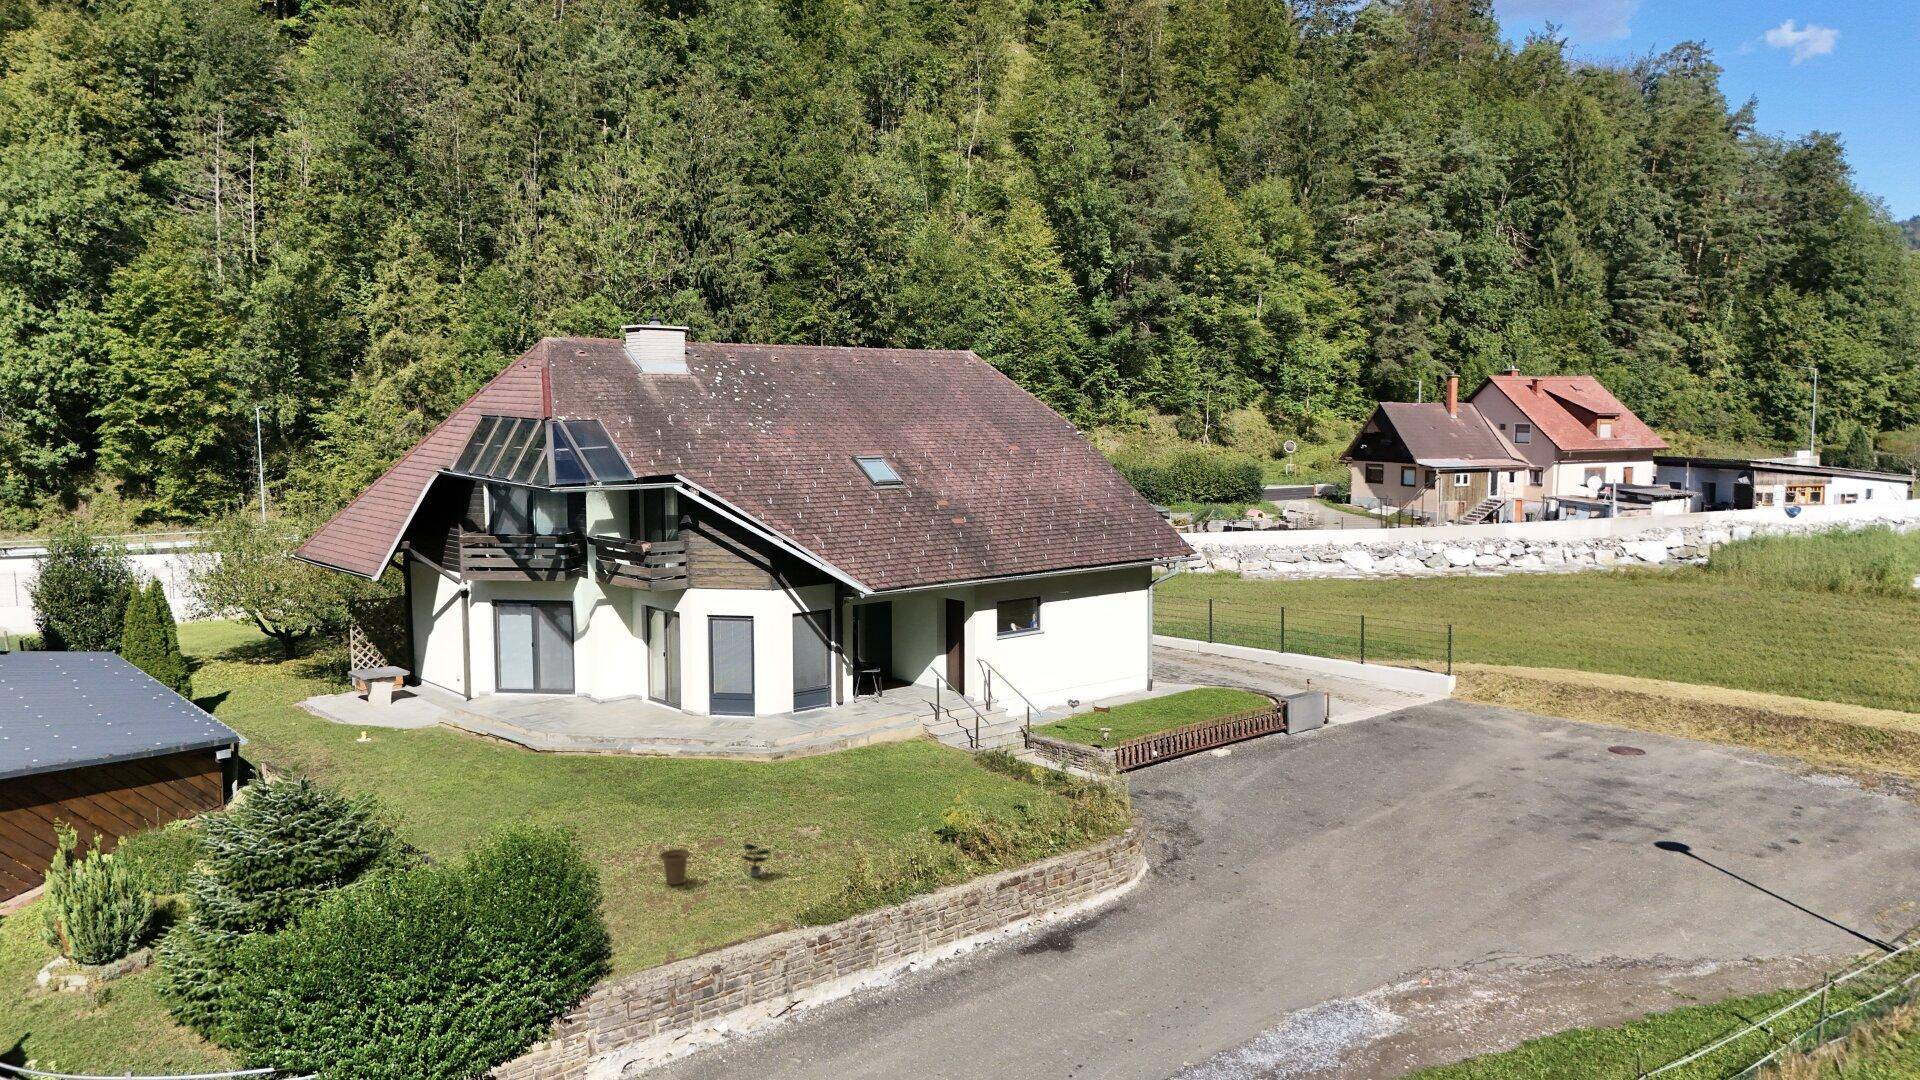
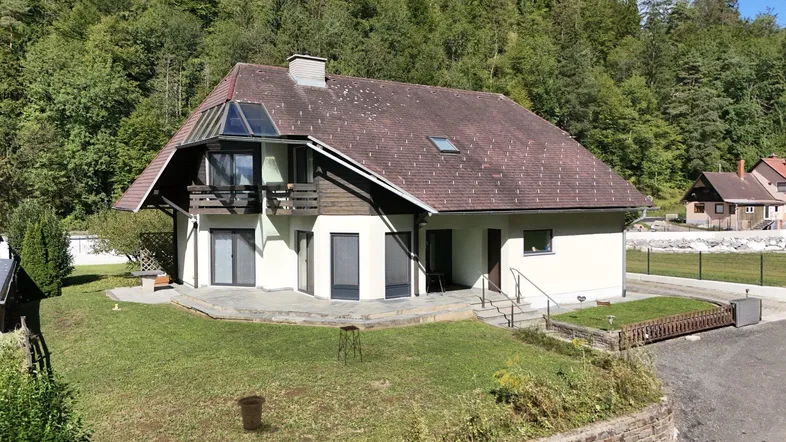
side table: none [747,760,780,811] -> present [338,325,362,365]
potted plant: present [742,843,770,877] -> none [311,394,338,425]

